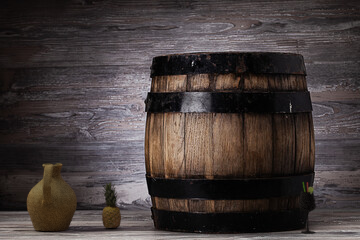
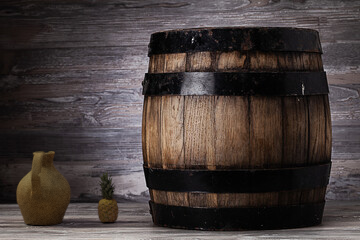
wine glass: present [299,182,316,233] -> none [313,174,332,232]

